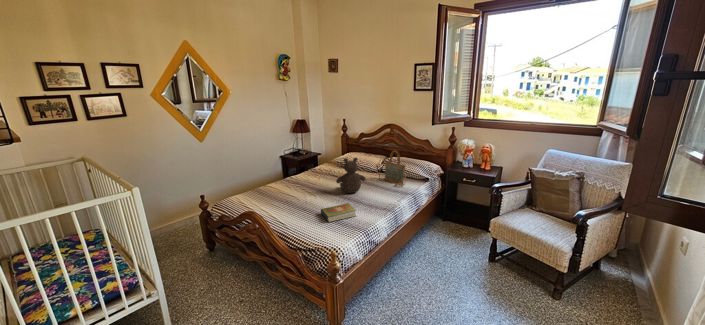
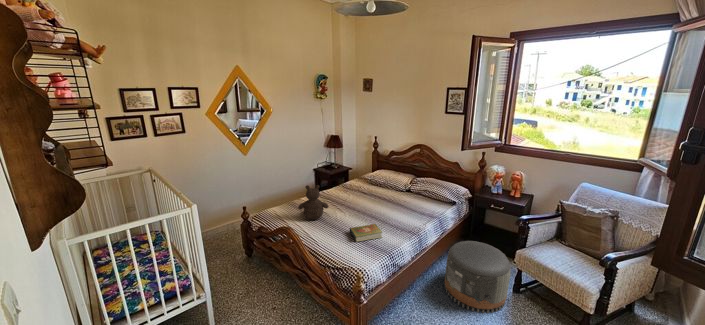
handbag: present [379,150,406,187] -> none [406,173,433,209]
teddy bear: present [336,158,366,193] -> present [298,185,328,220]
pouf: none [422,215,487,285] -> present [444,241,510,313]

